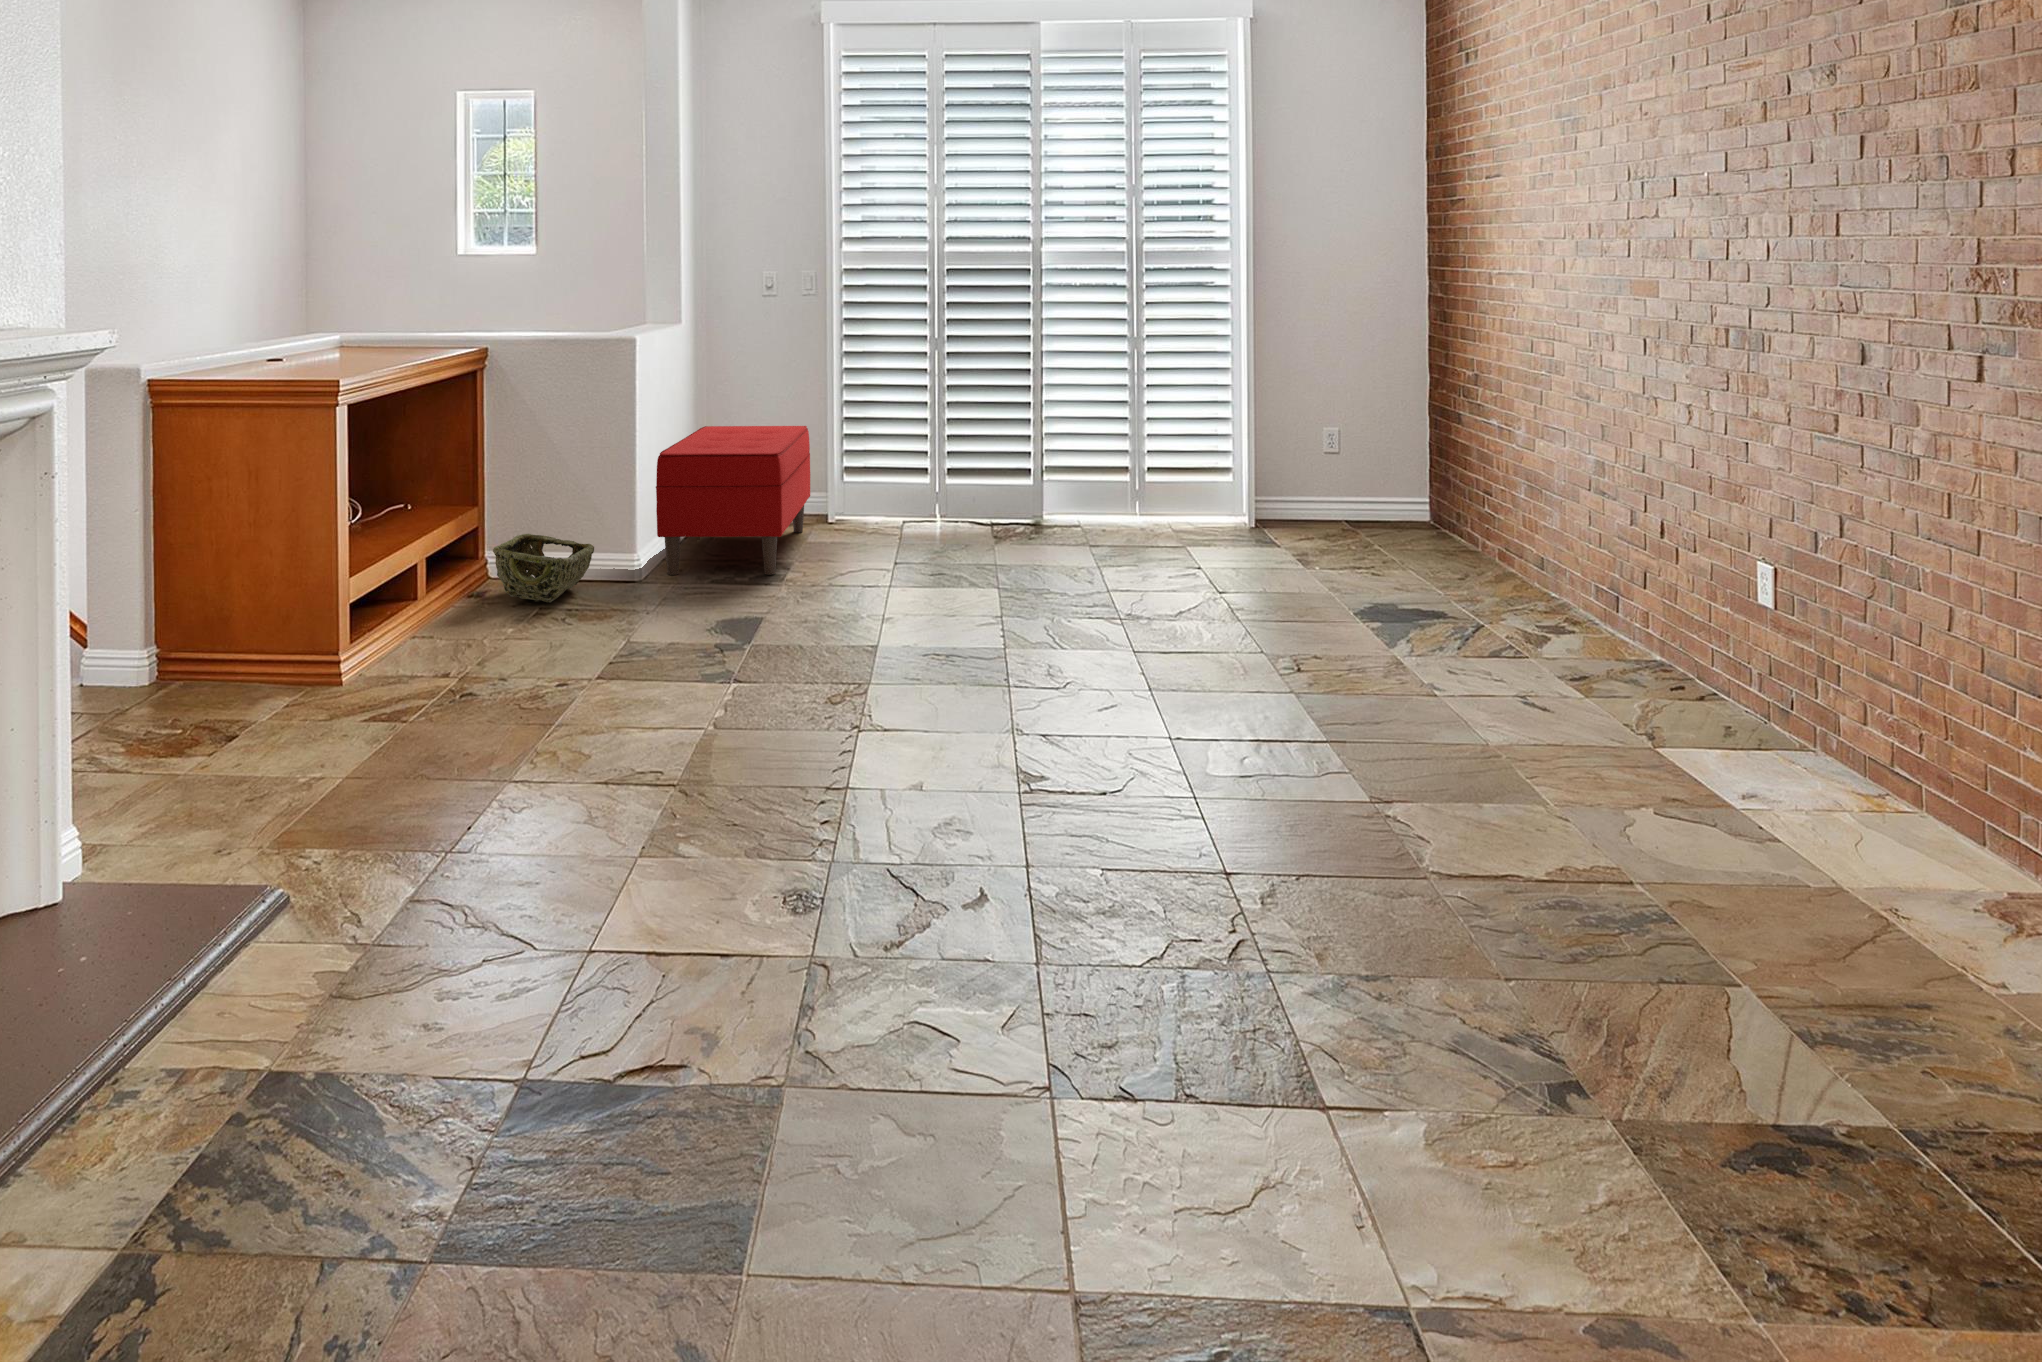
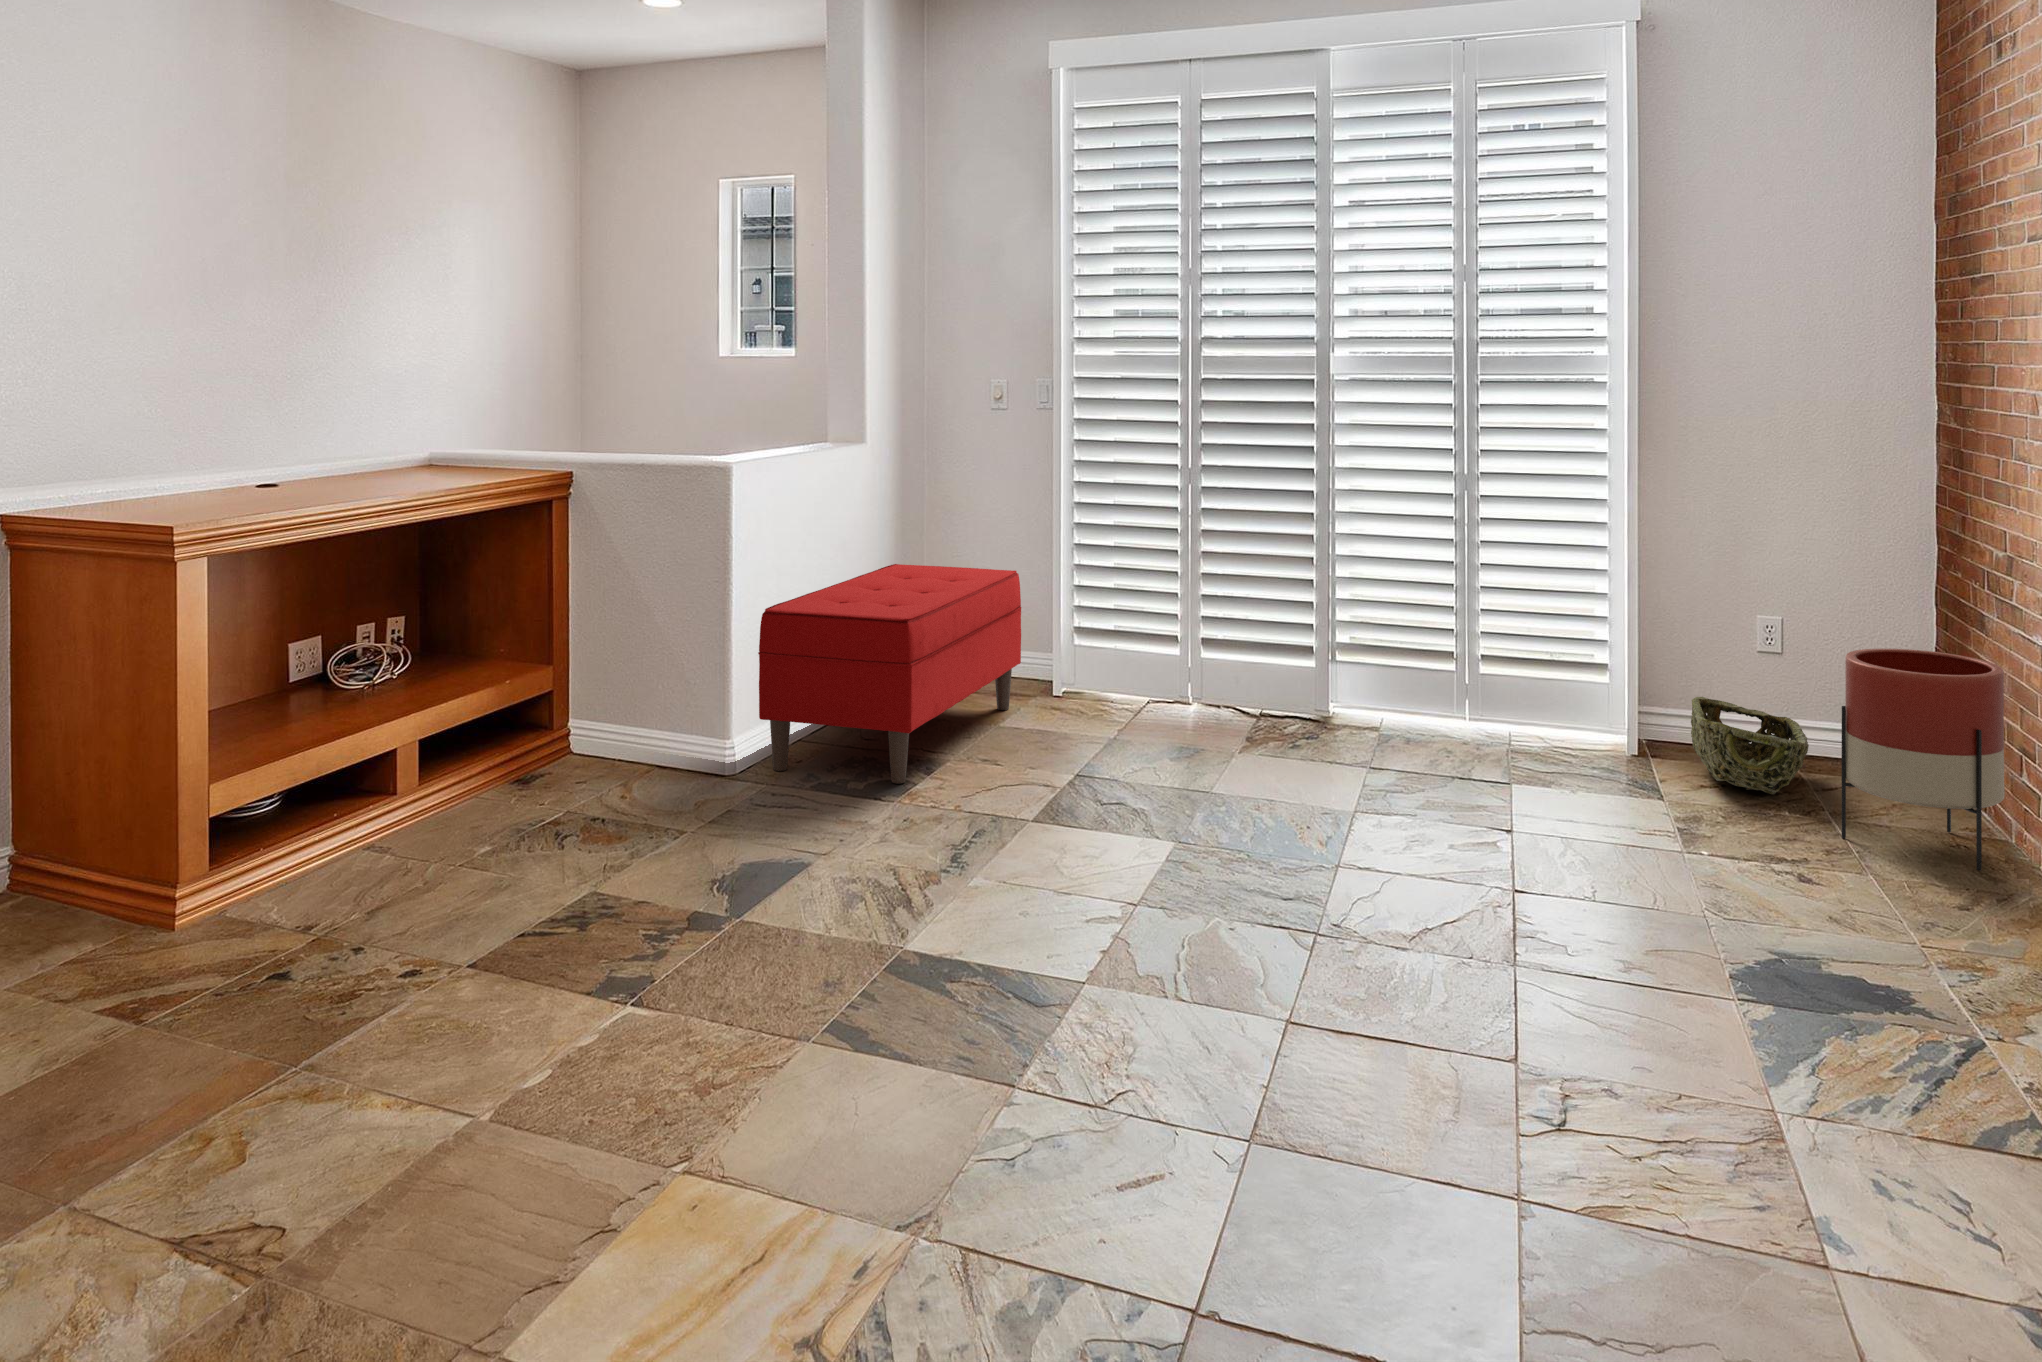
planter: none [1384,437,1474,563] -> present [1841,649,2005,871]
woven basket: present [493,534,594,602] -> present [1691,697,1809,794]

